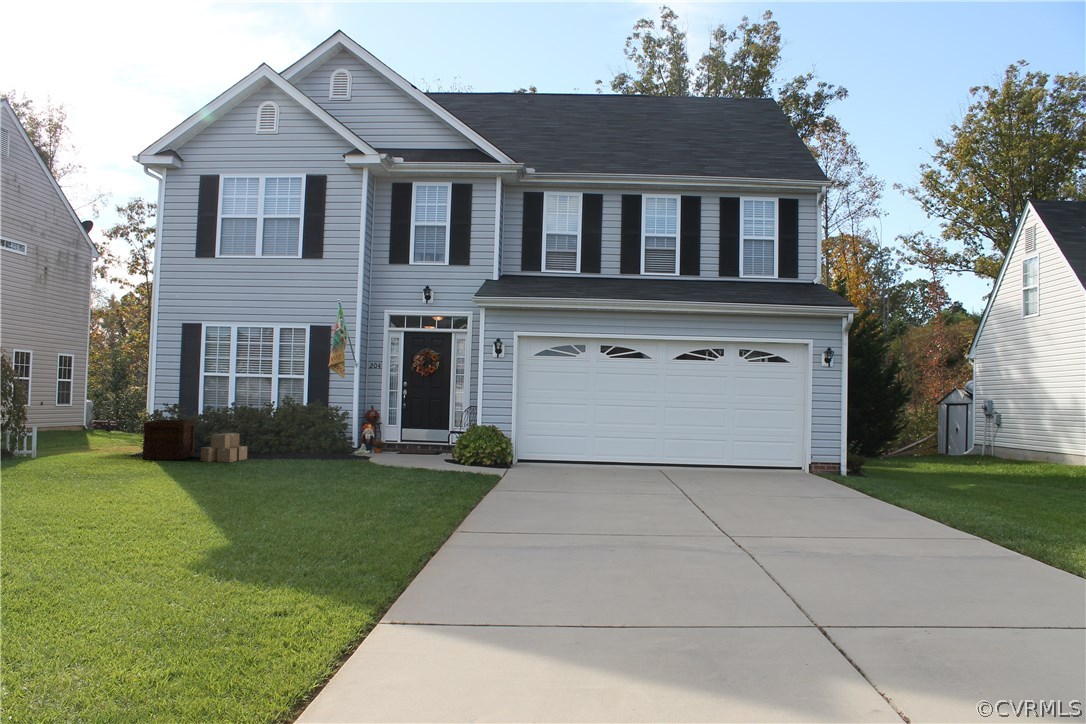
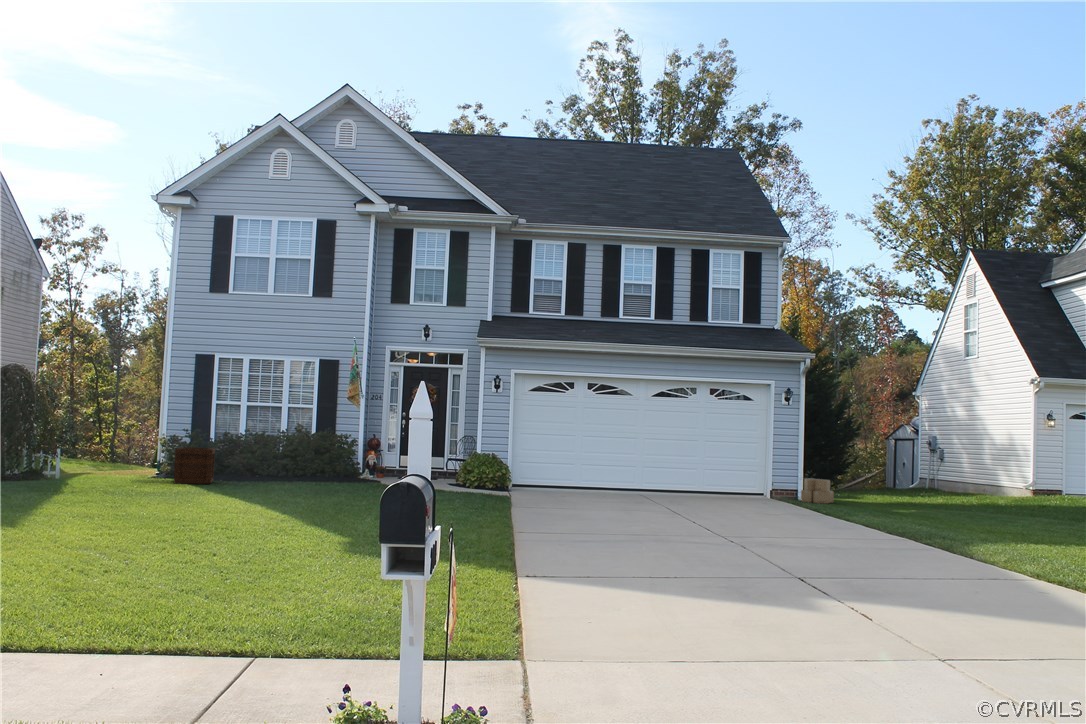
cardboard box: present [201,433,247,462] -> present [801,478,834,503]

